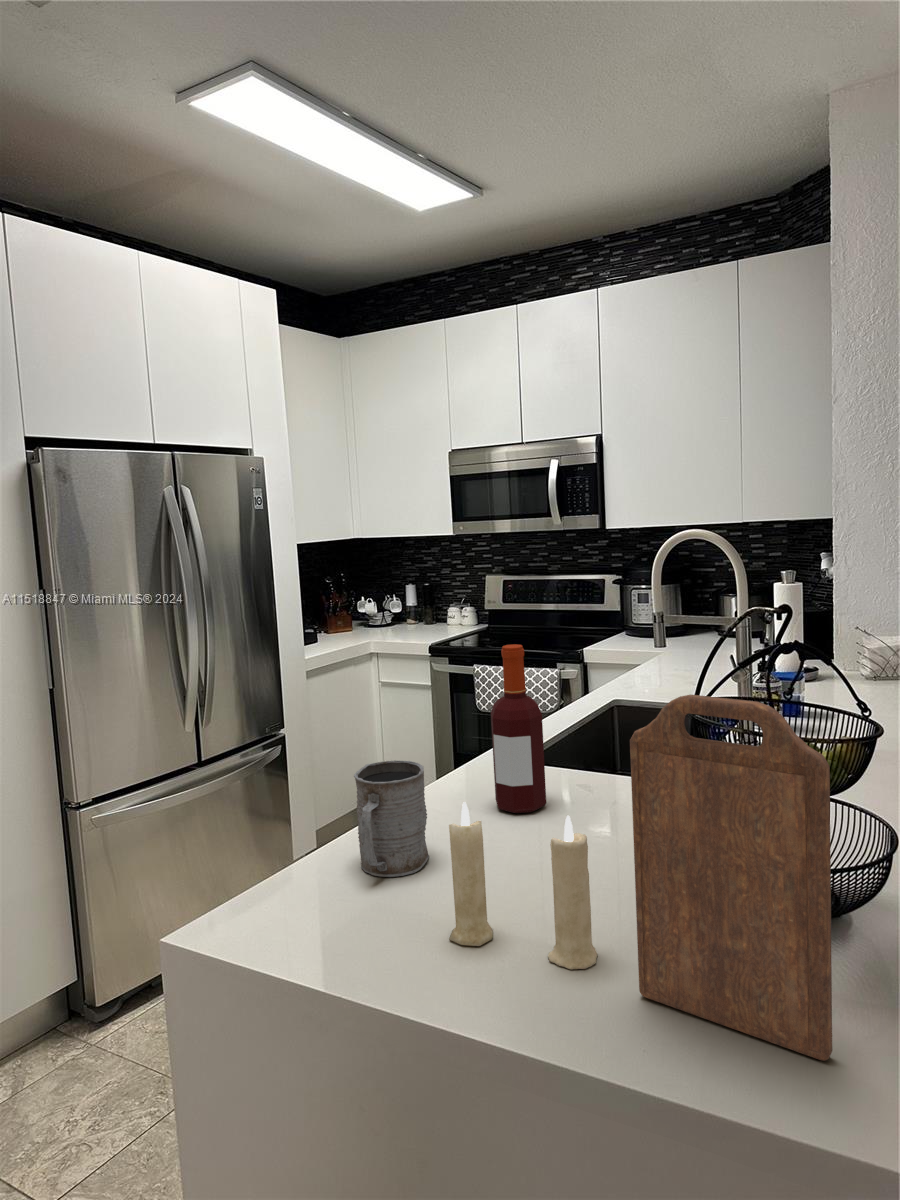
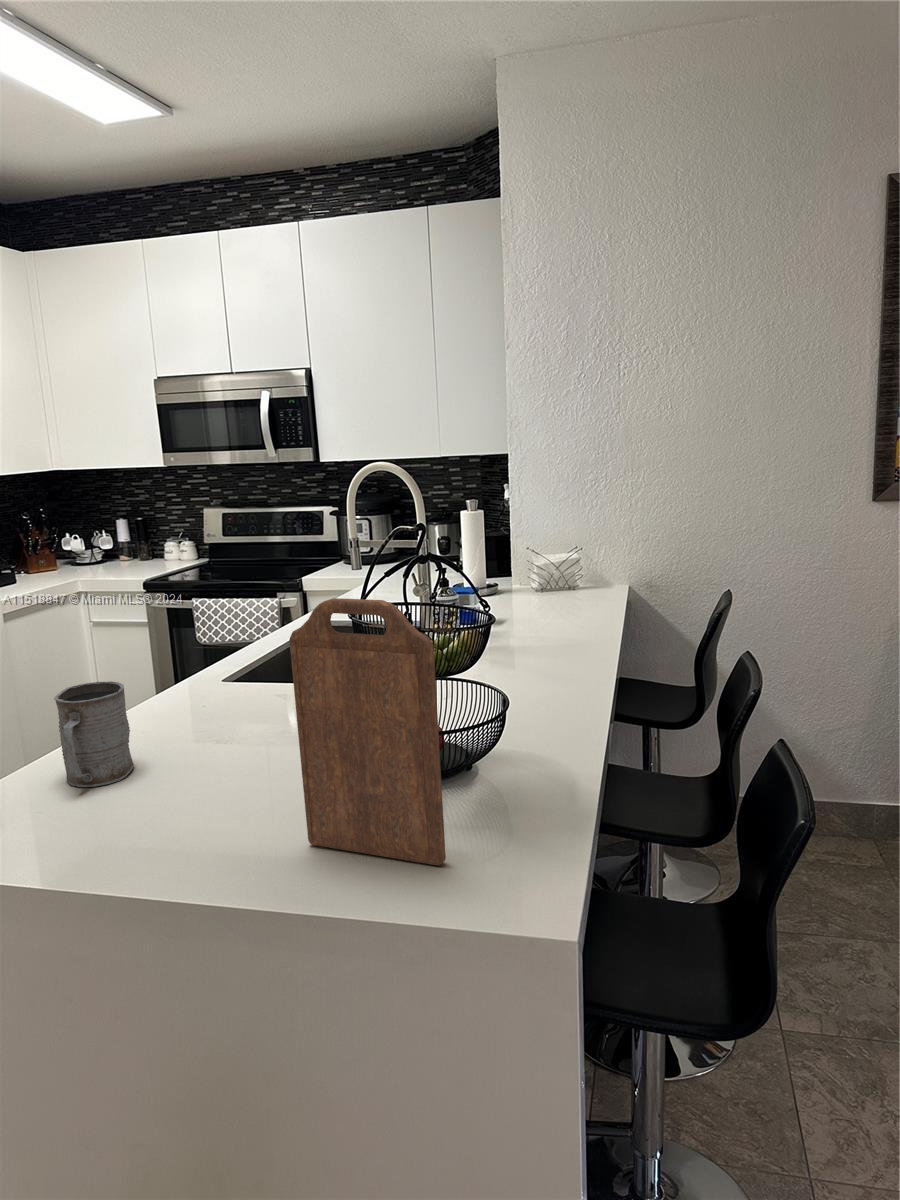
bottle: present [491,644,546,813] -> none [191,570,247,723]
candle: present [449,802,598,970] -> none [139,699,279,835]

